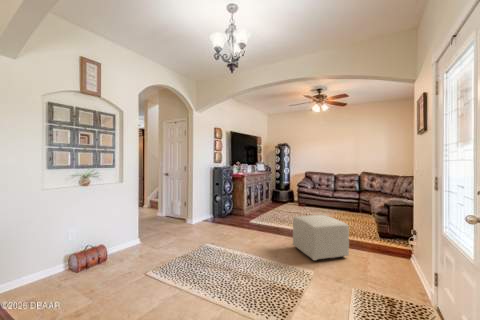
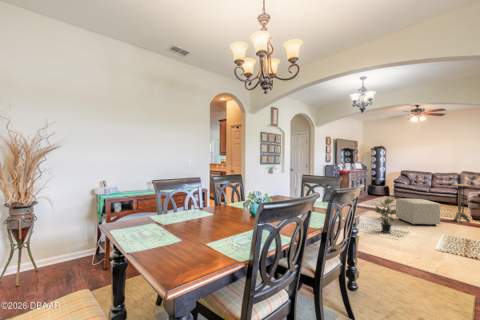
side table: none [359,191,382,245] -> present [453,184,471,222]
potted plant: none [251,226,288,298] -> present [376,198,396,233]

